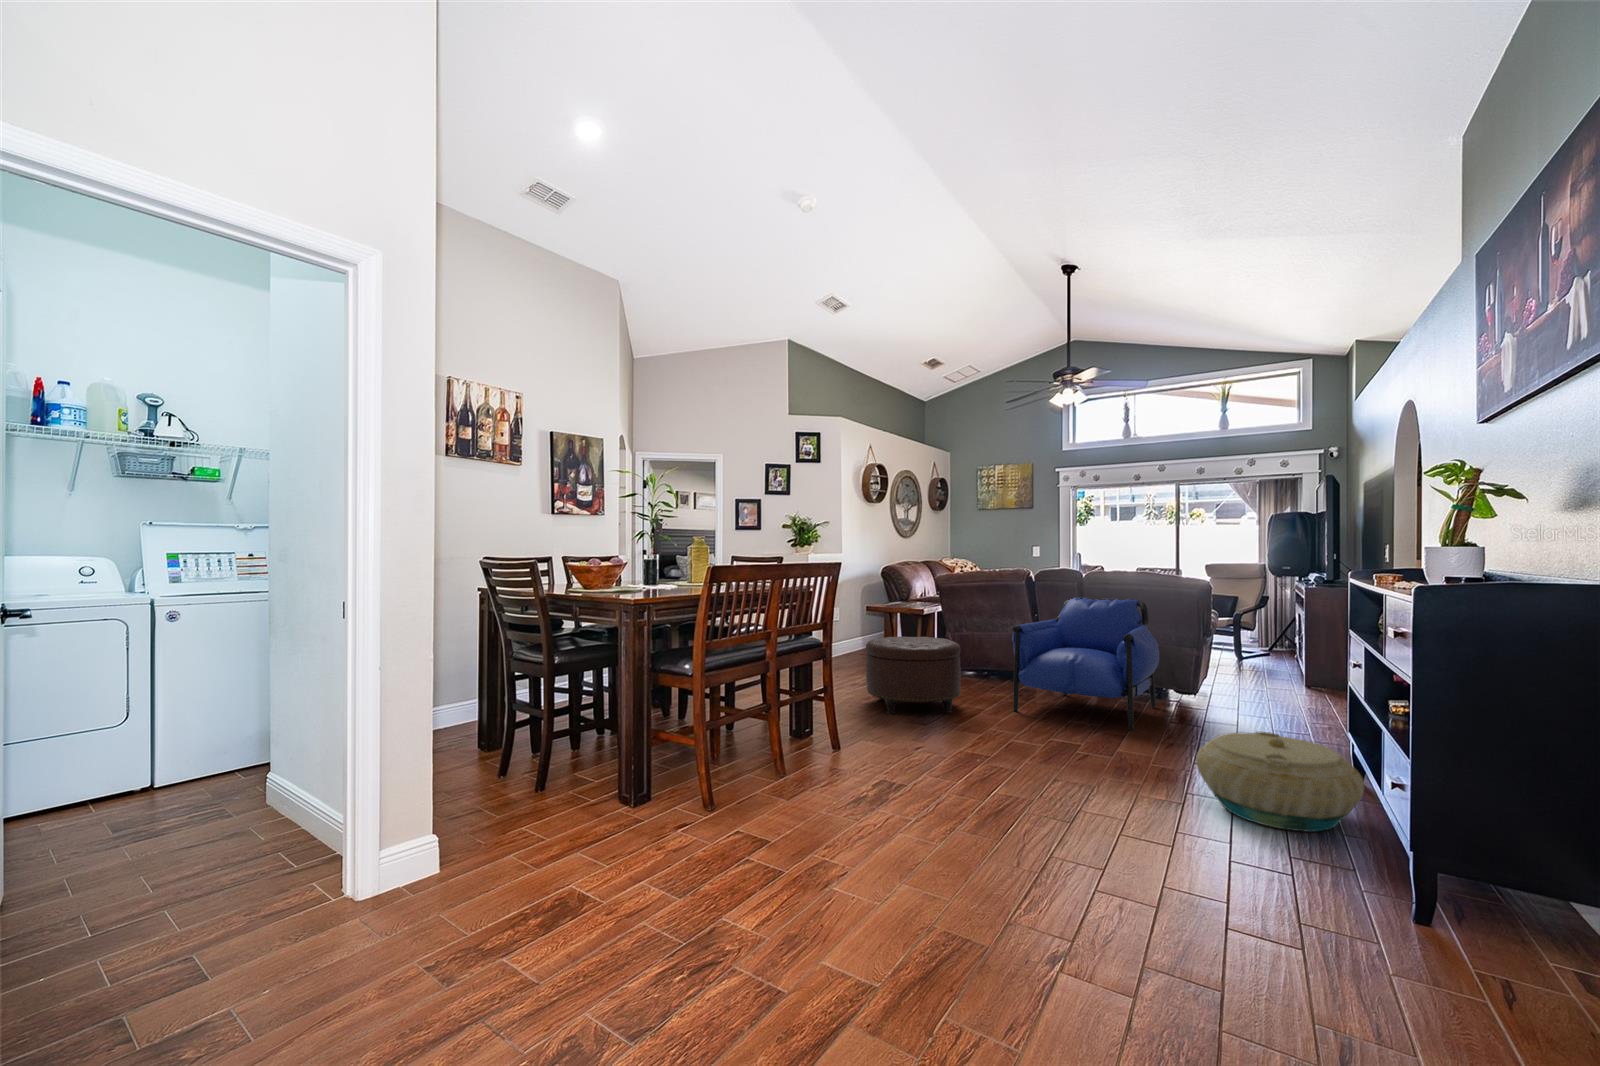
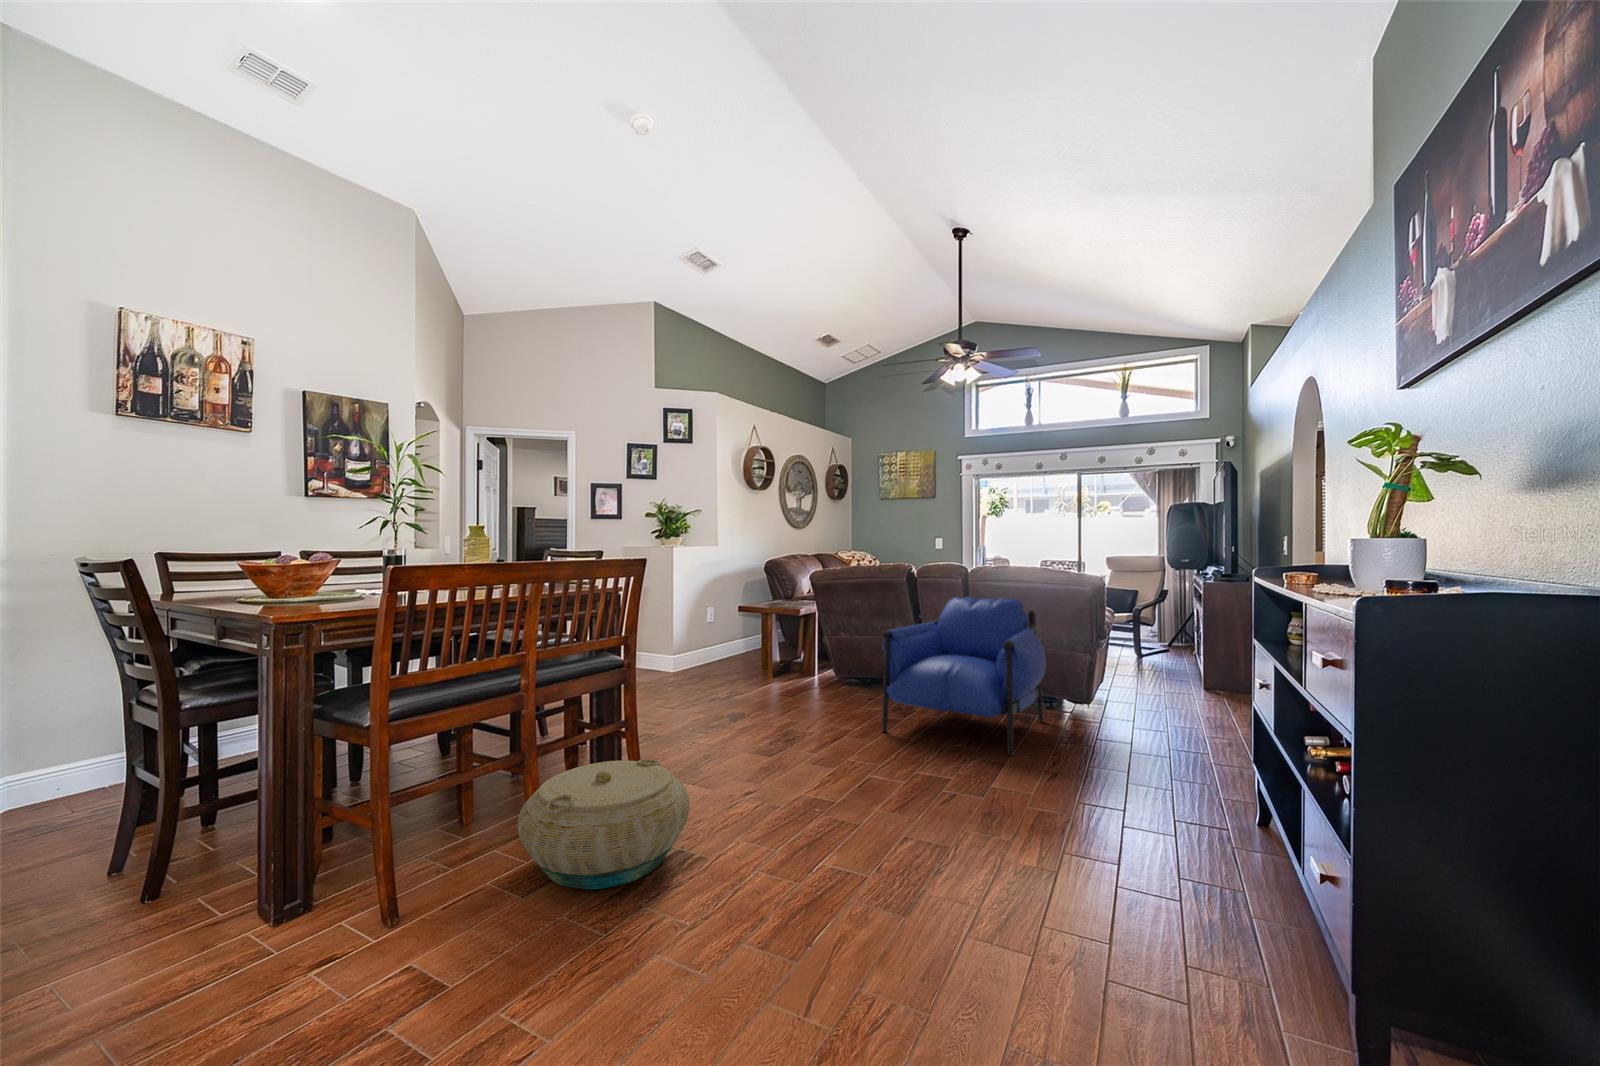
ottoman: present [866,637,961,714] -> none [711,644,822,741]
basket: present [1196,732,1364,832] -> present [518,759,690,889]

